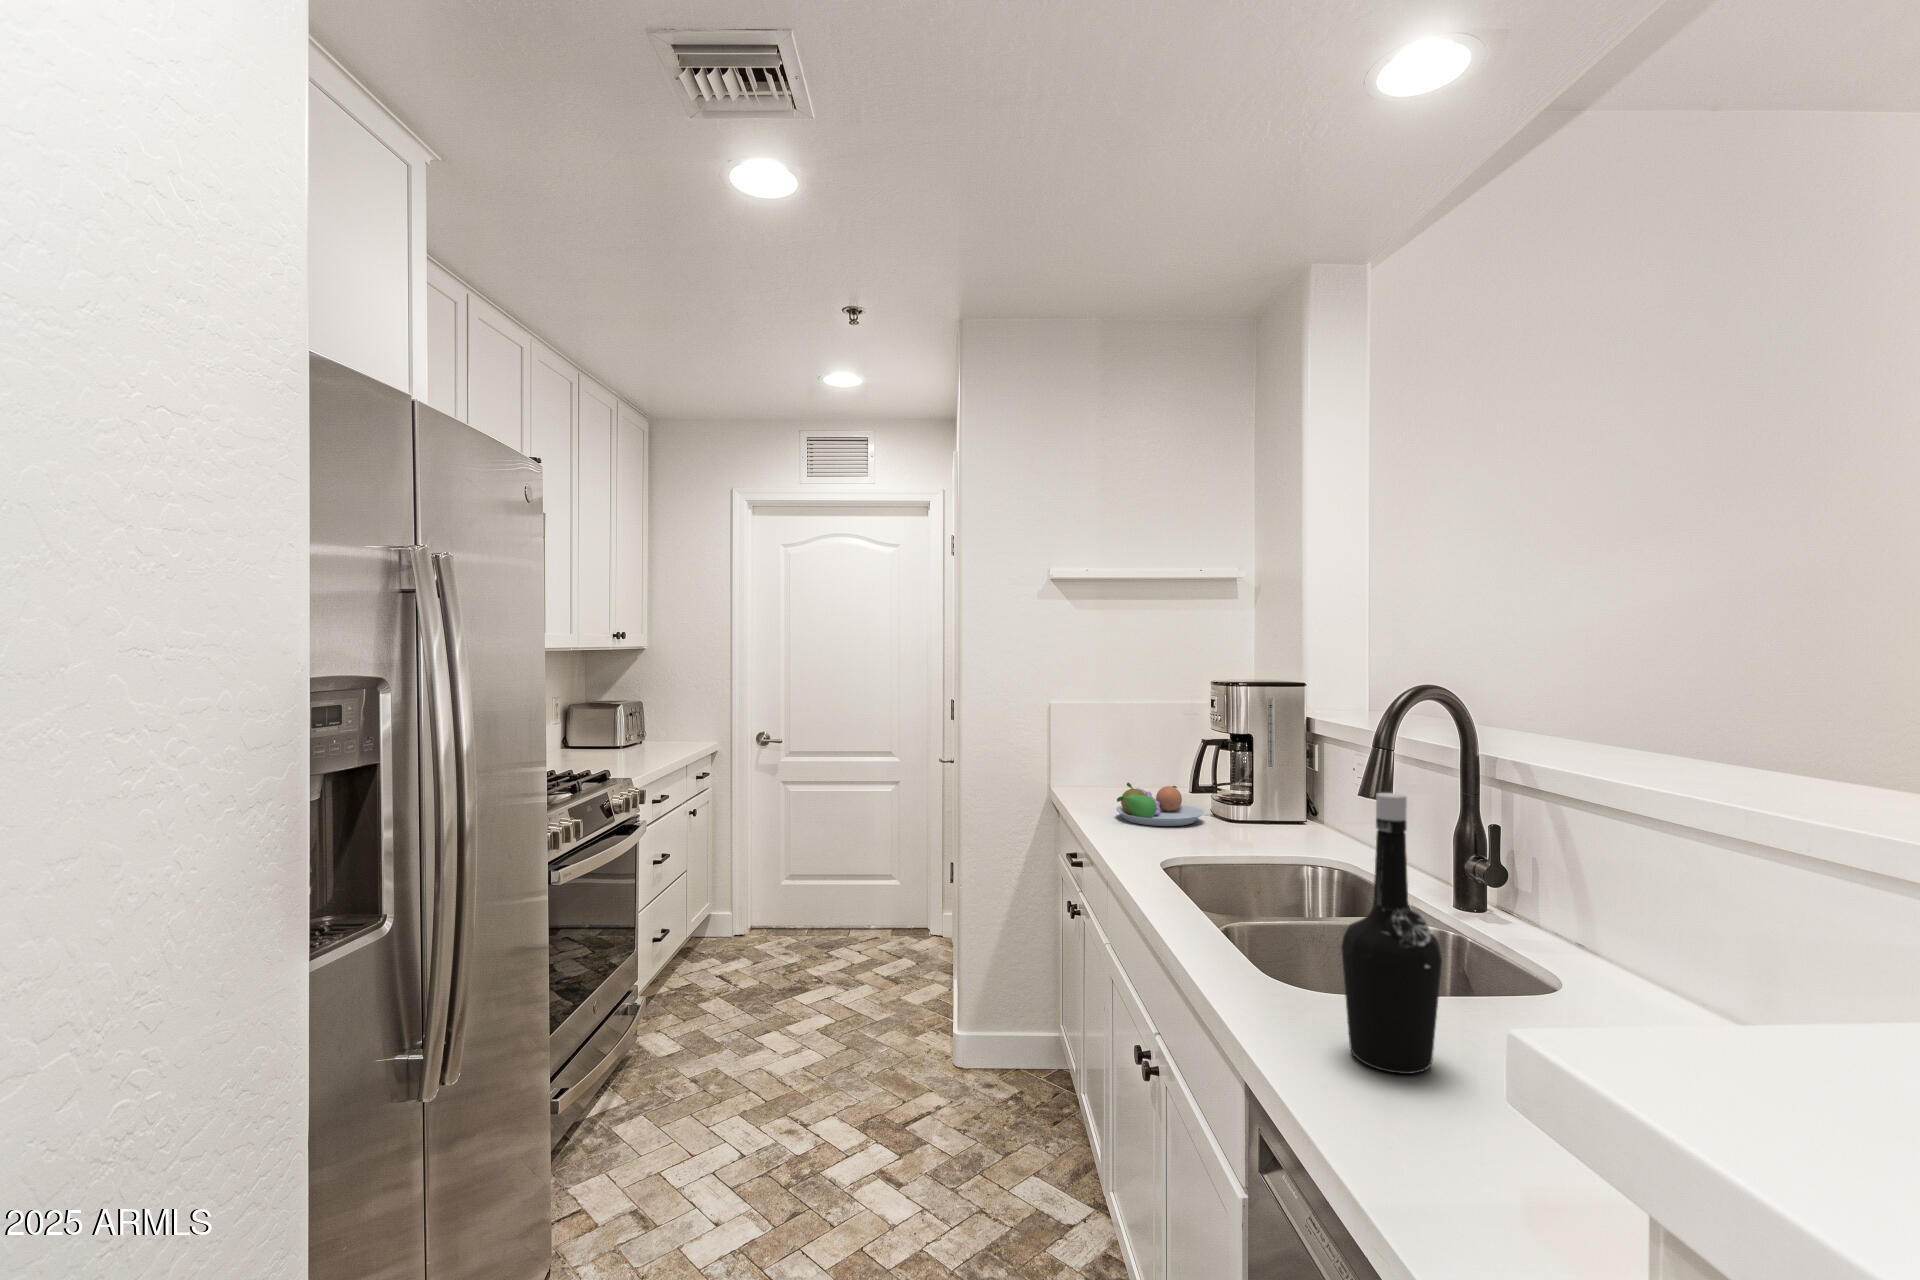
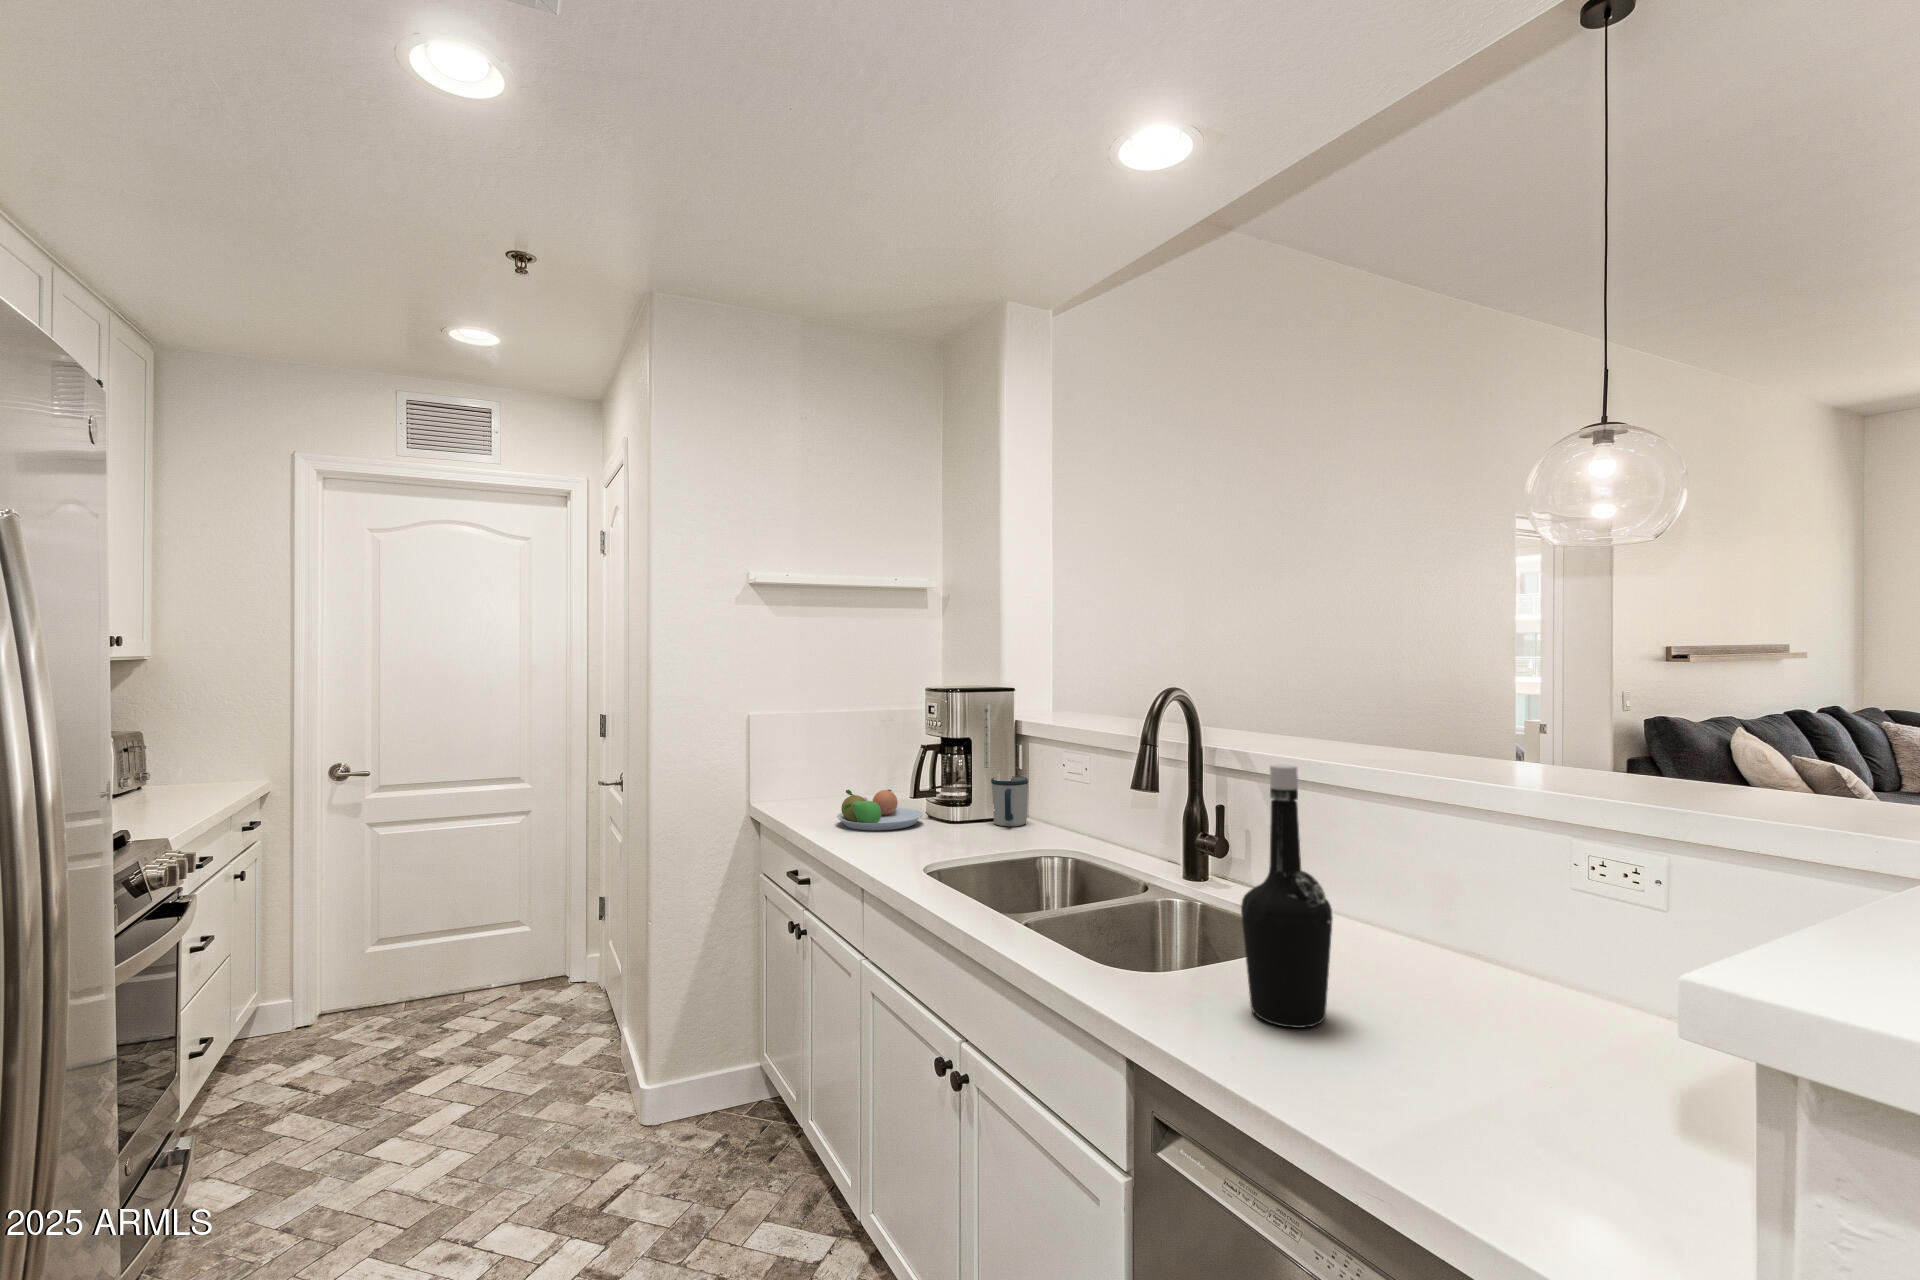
mug: none [1276,783,1318,836] -> present [991,776,1028,826]

